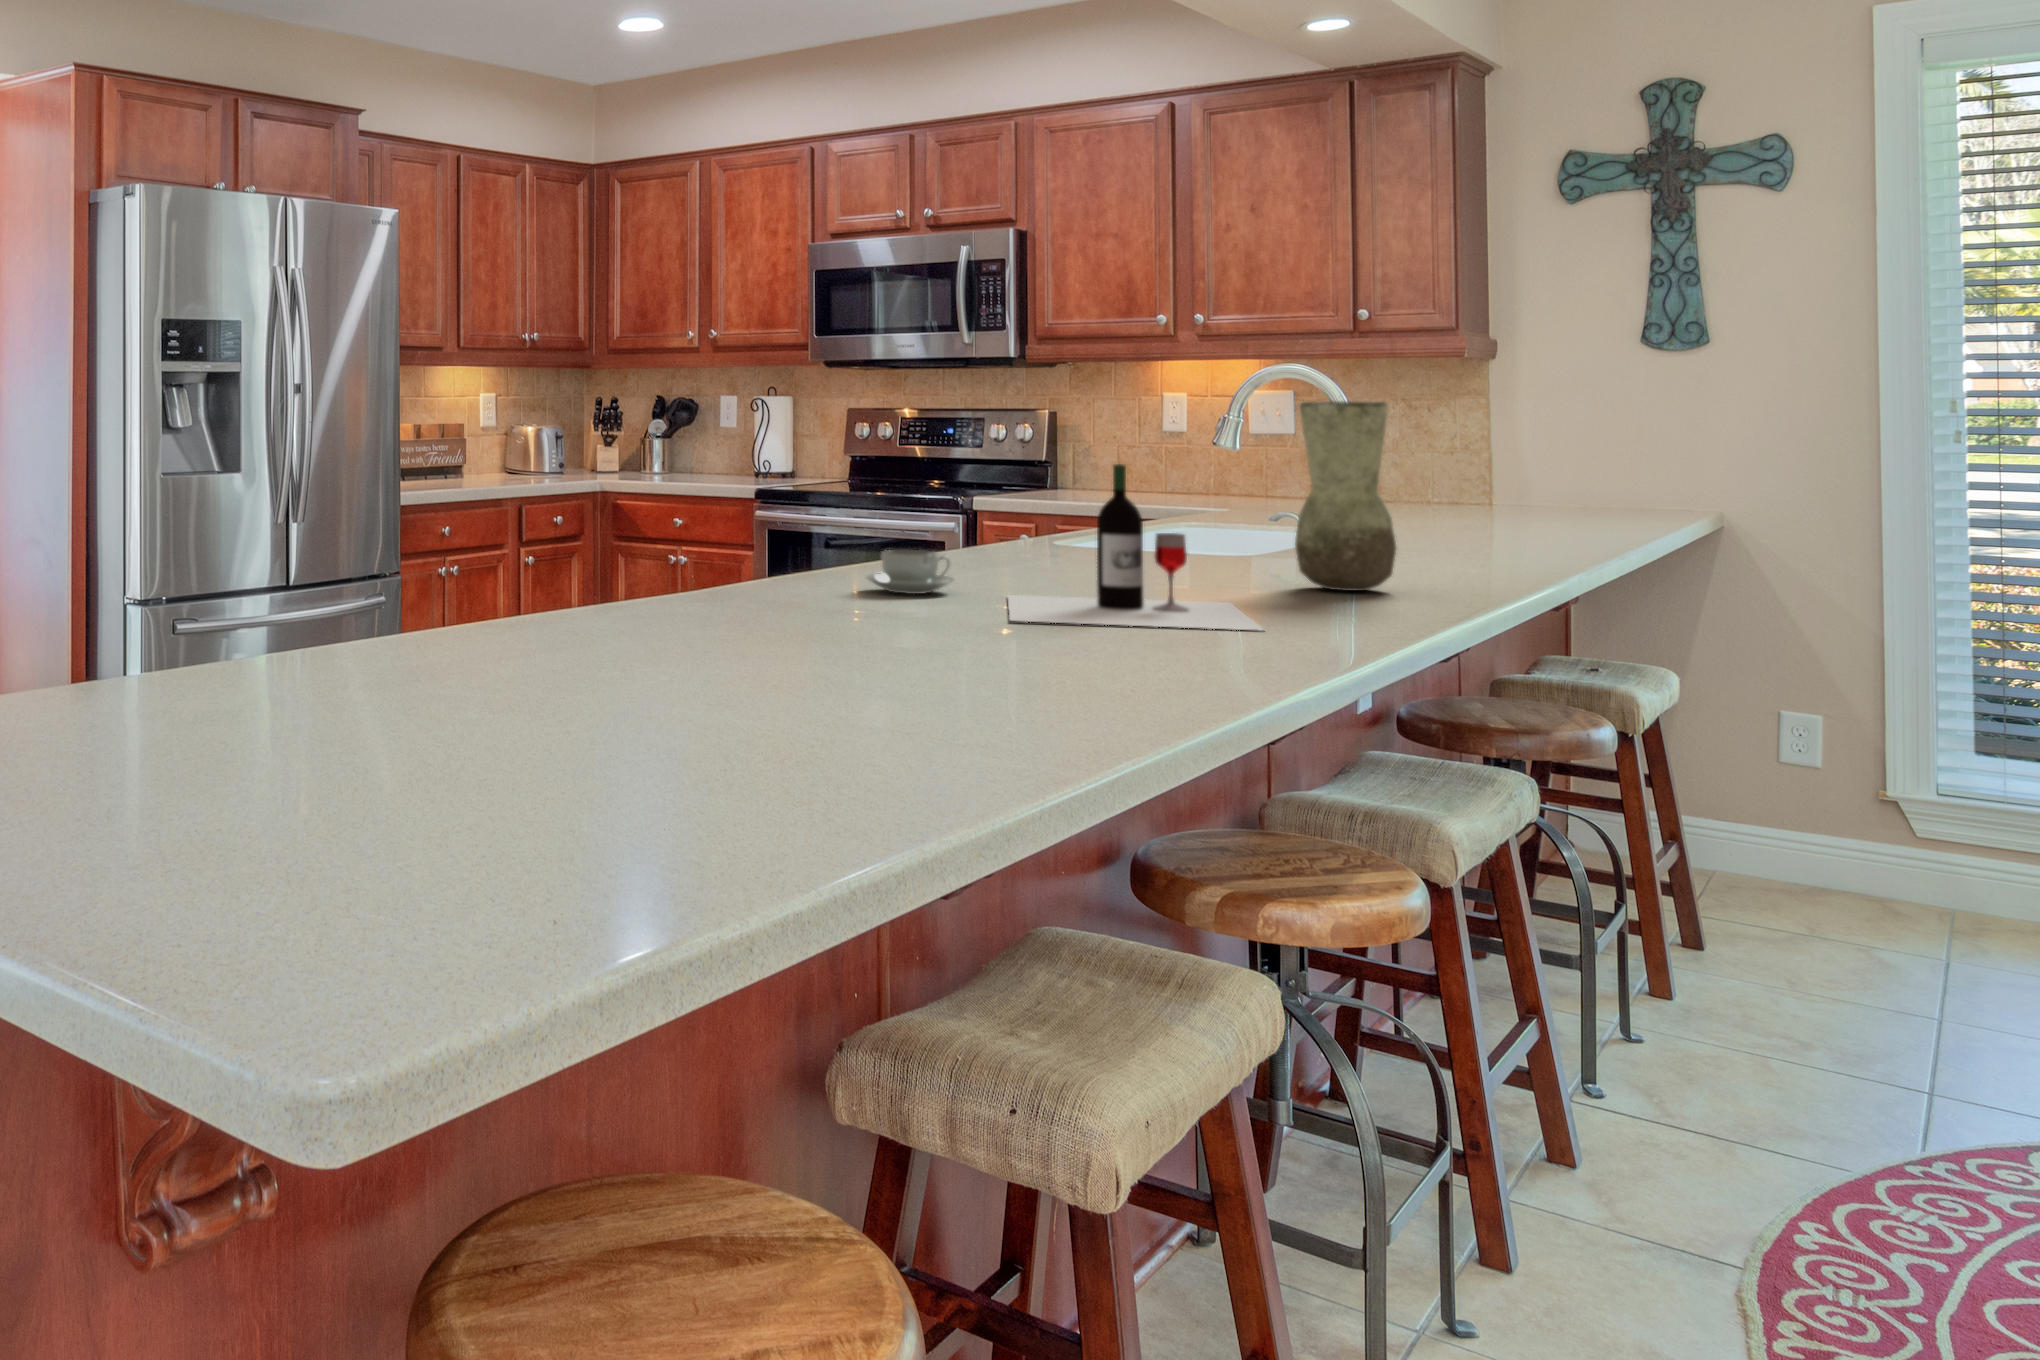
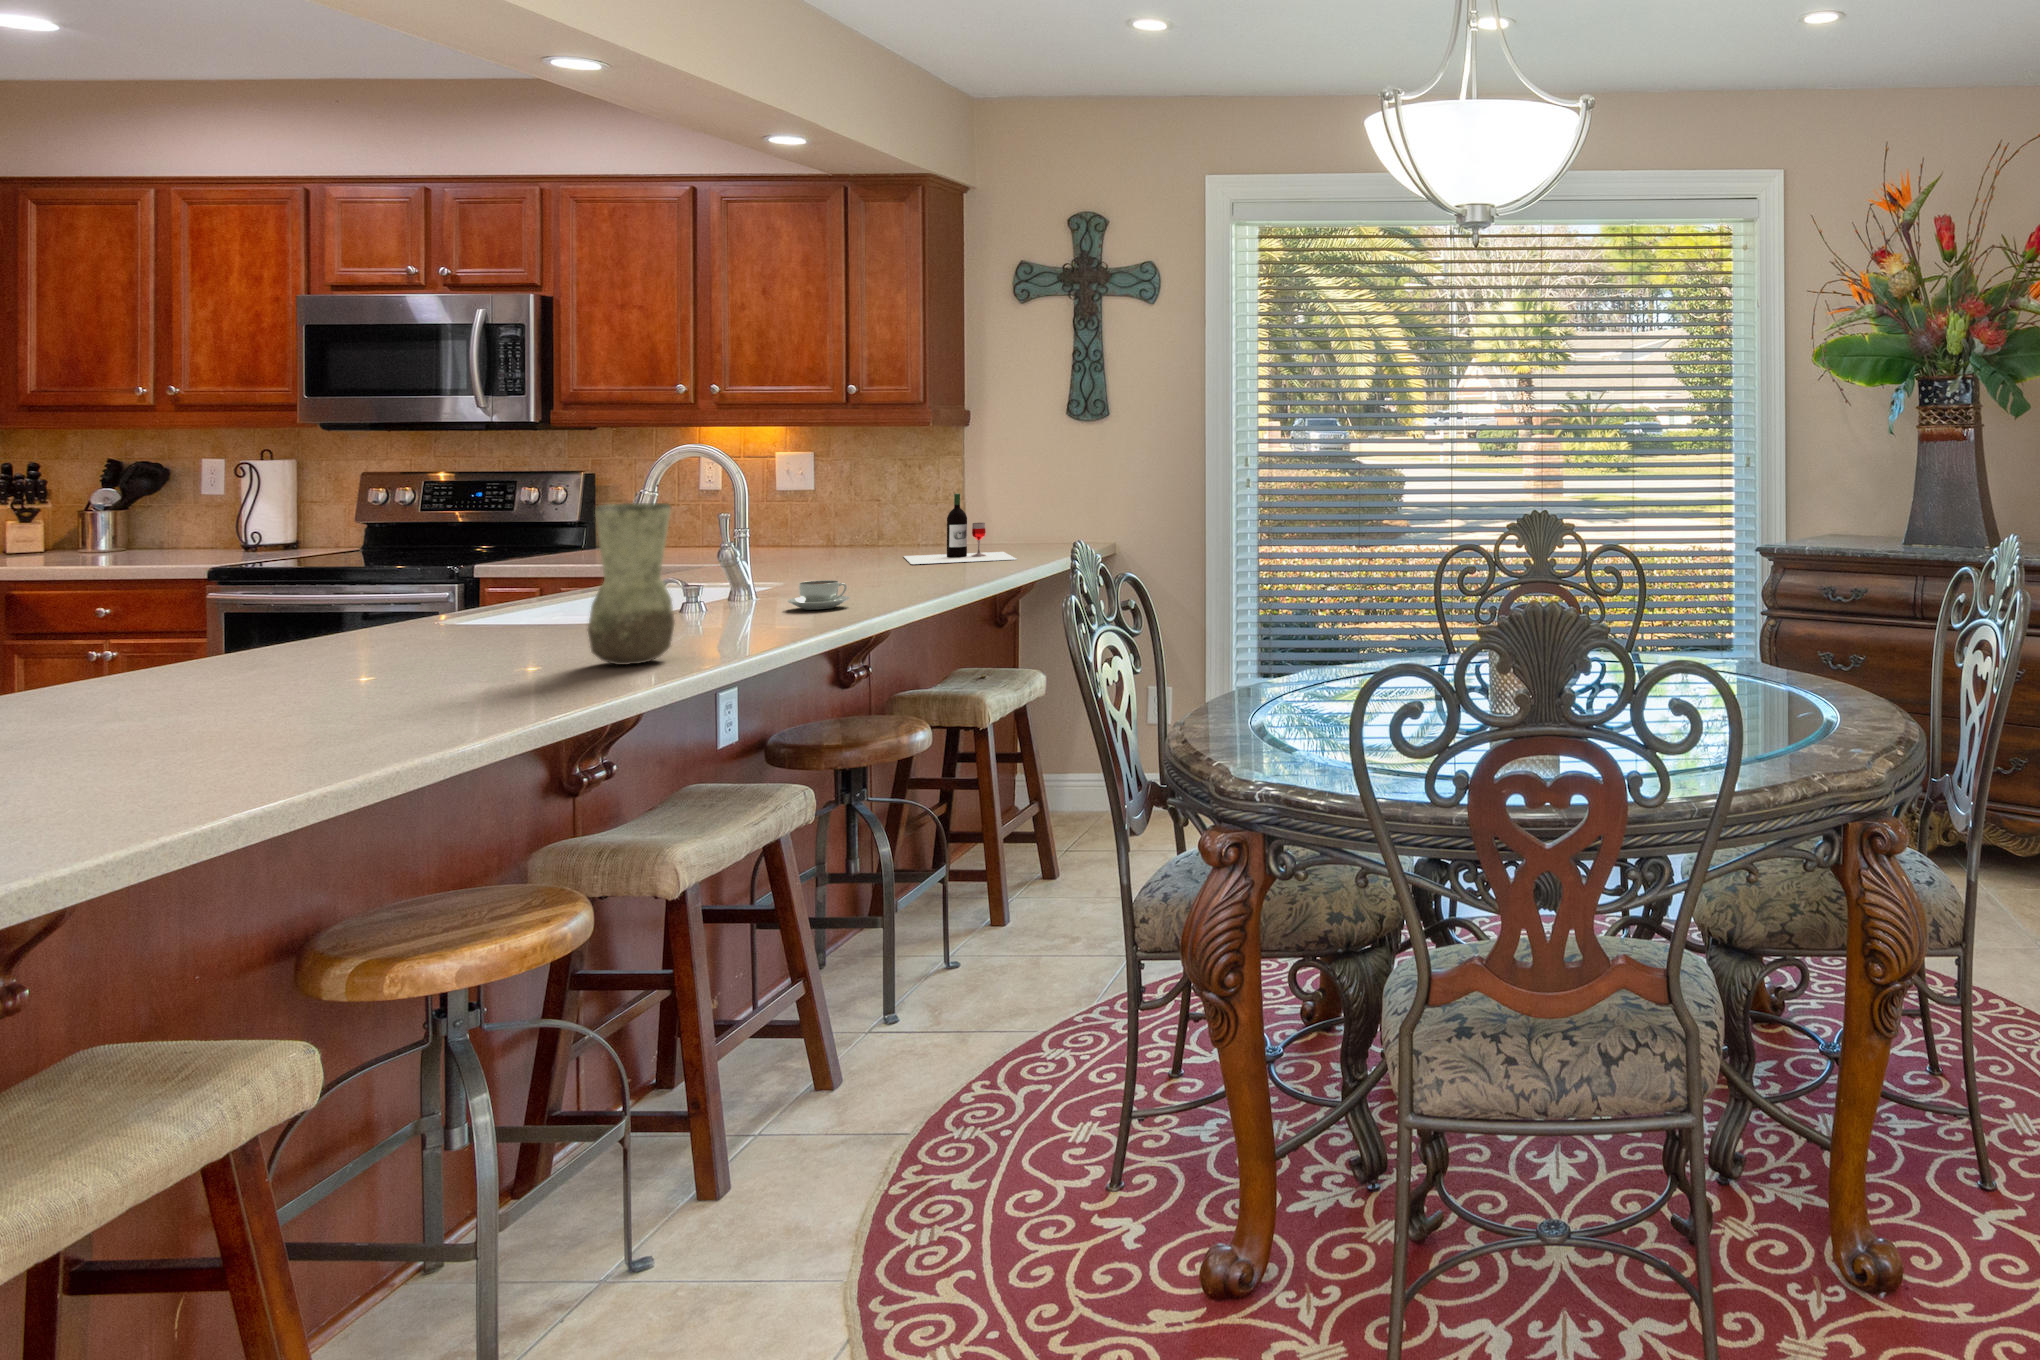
wine bottle: present [1007,464,1263,630] -> present [904,493,1016,564]
coffee cup: present [866,550,954,594] -> present [788,580,850,610]

